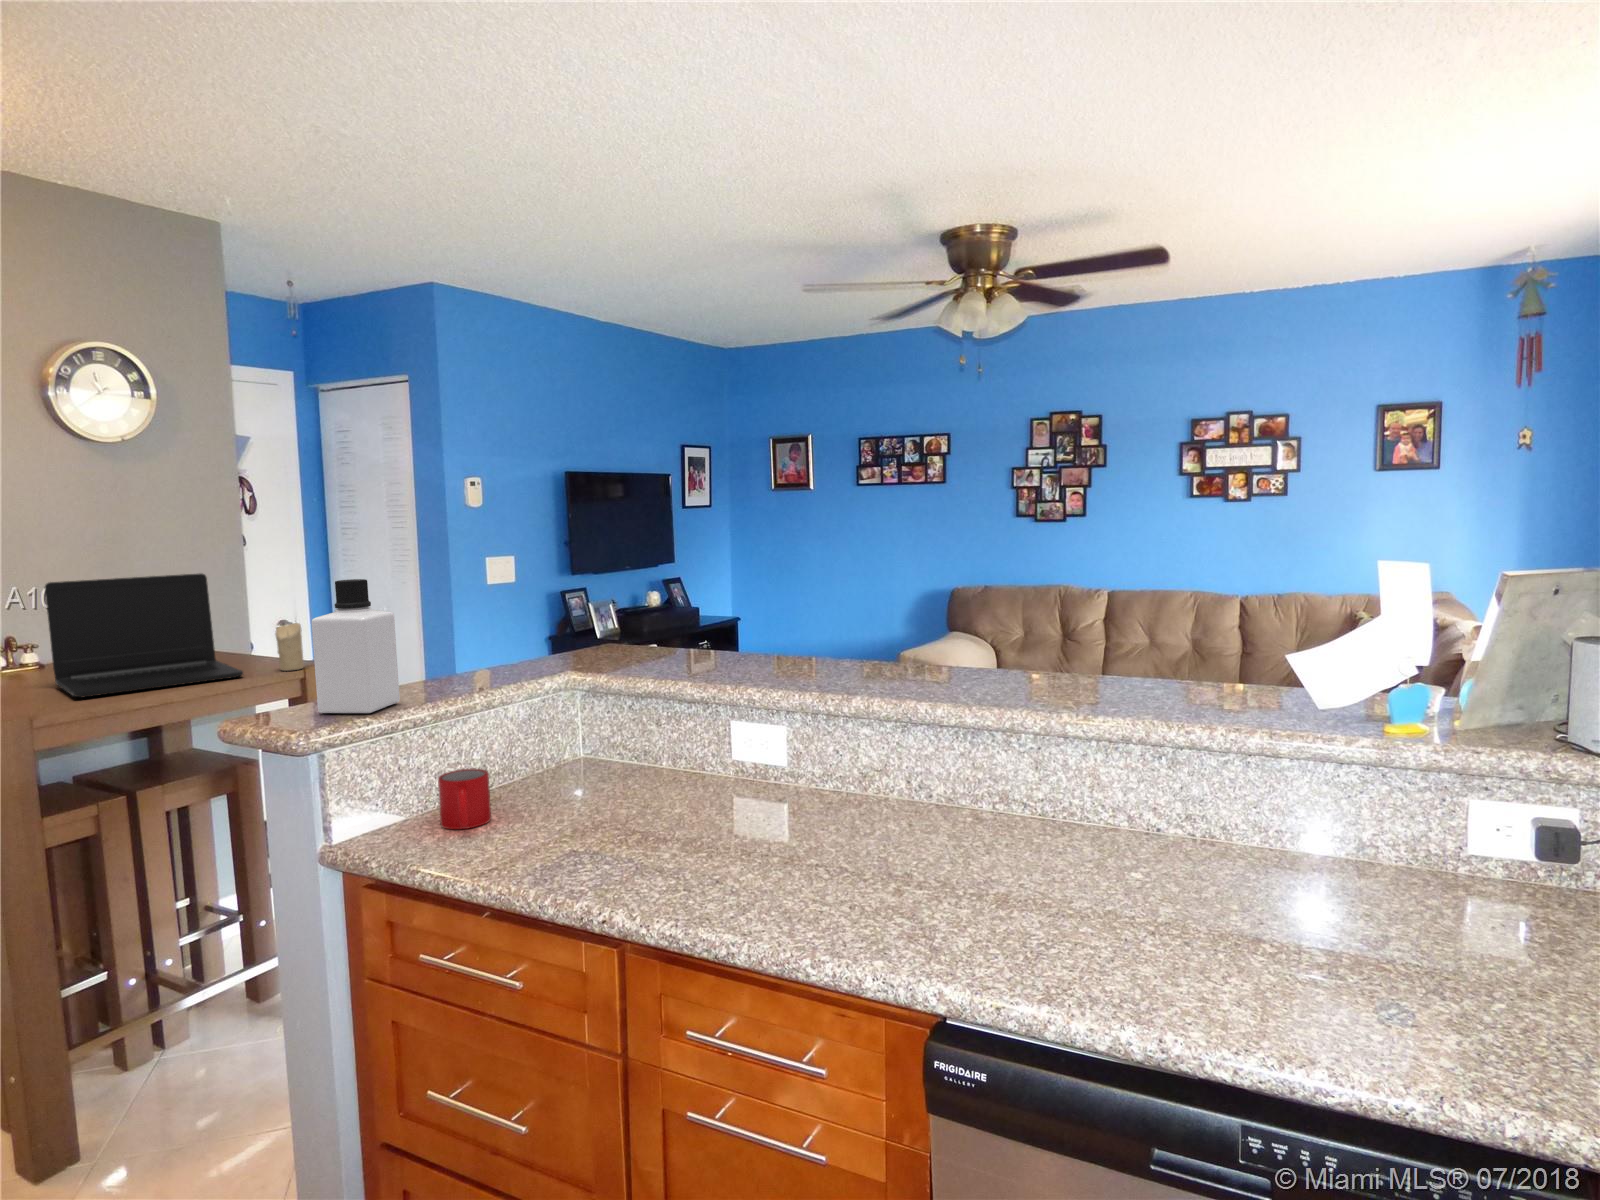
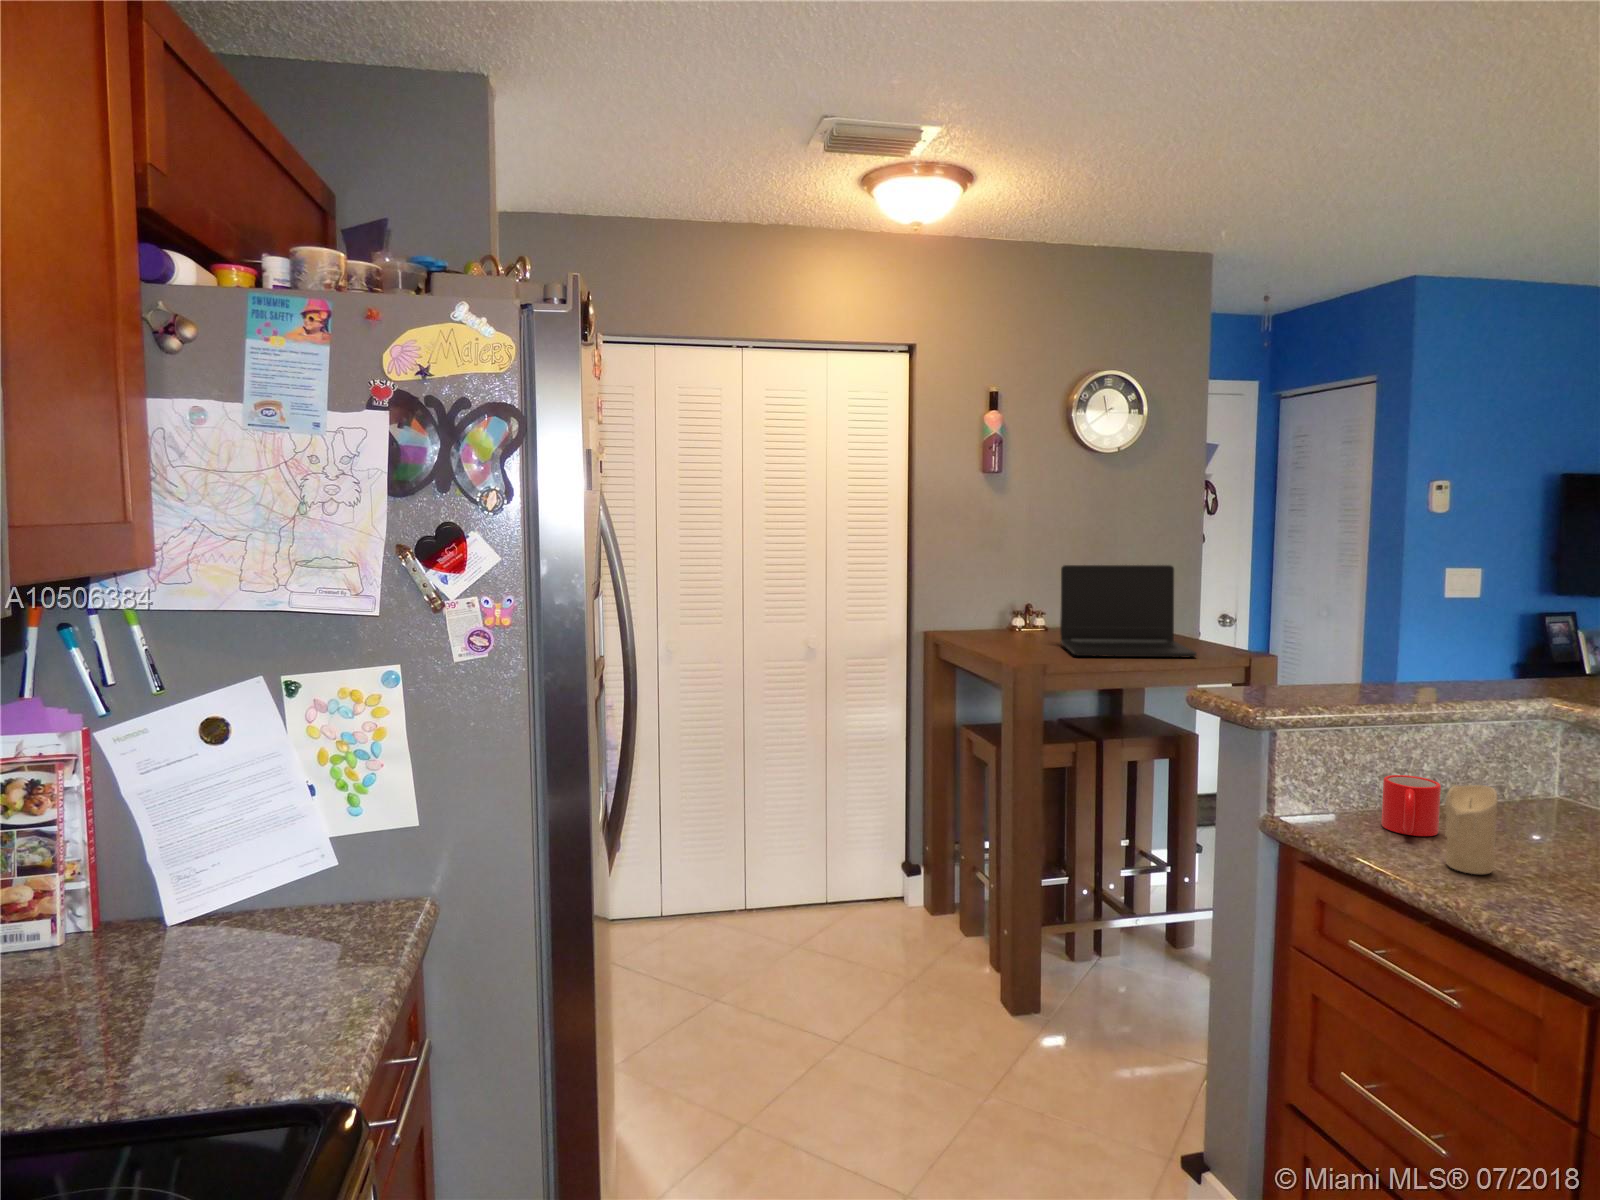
bottle: present [311,579,400,713] -> none [1272,578,1353,704]
candle: present [275,623,304,671] -> present [1445,785,1498,874]

